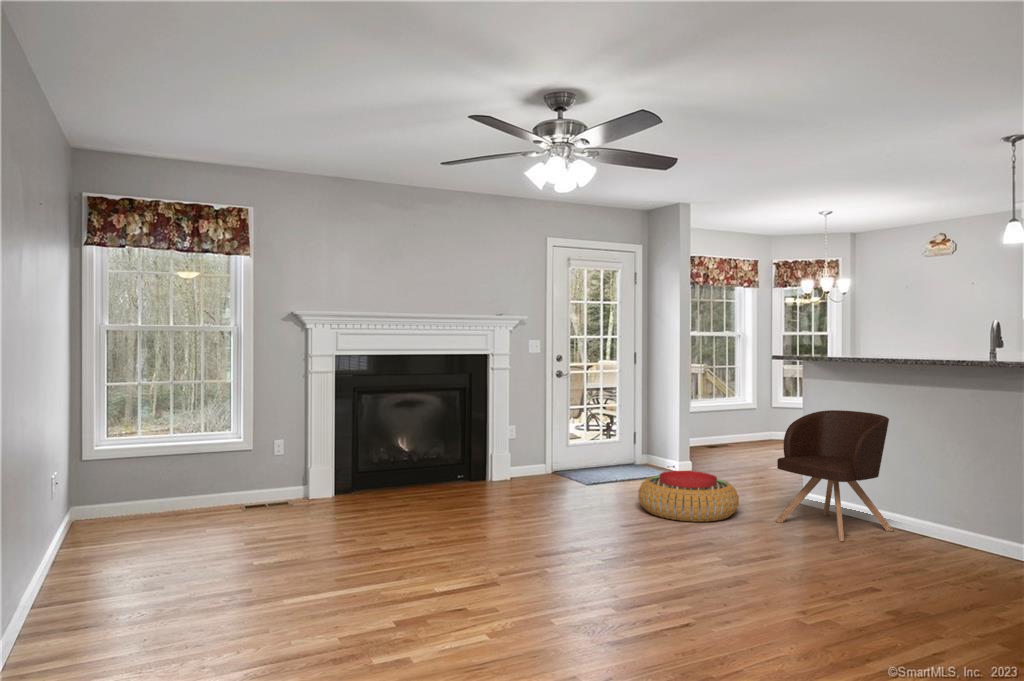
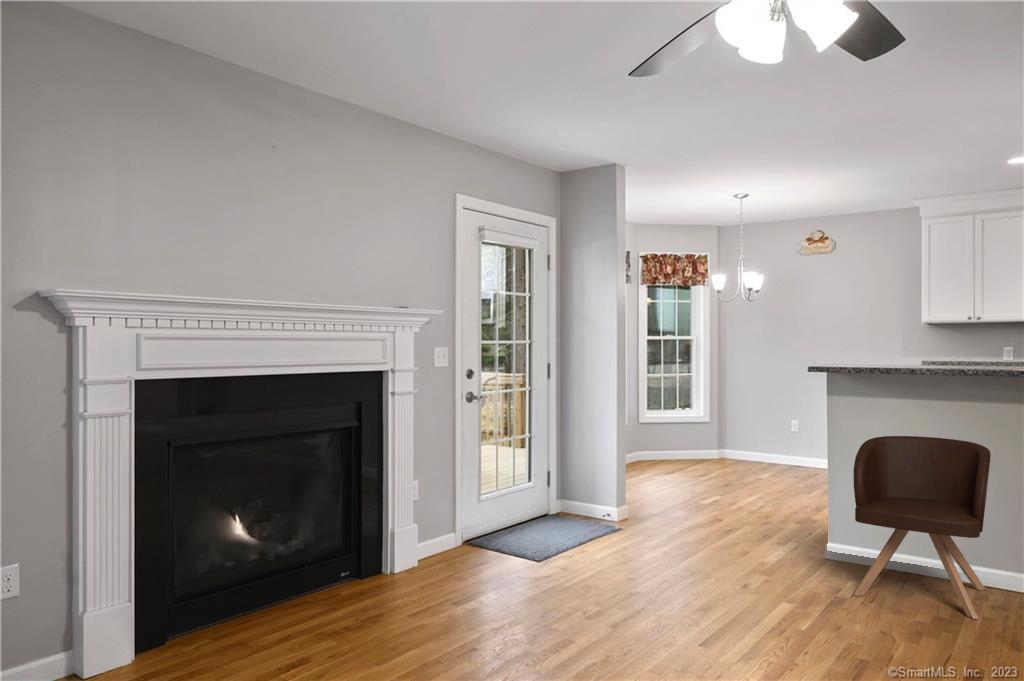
pouf: present [638,471,739,522] -> none [663,533,811,616]

